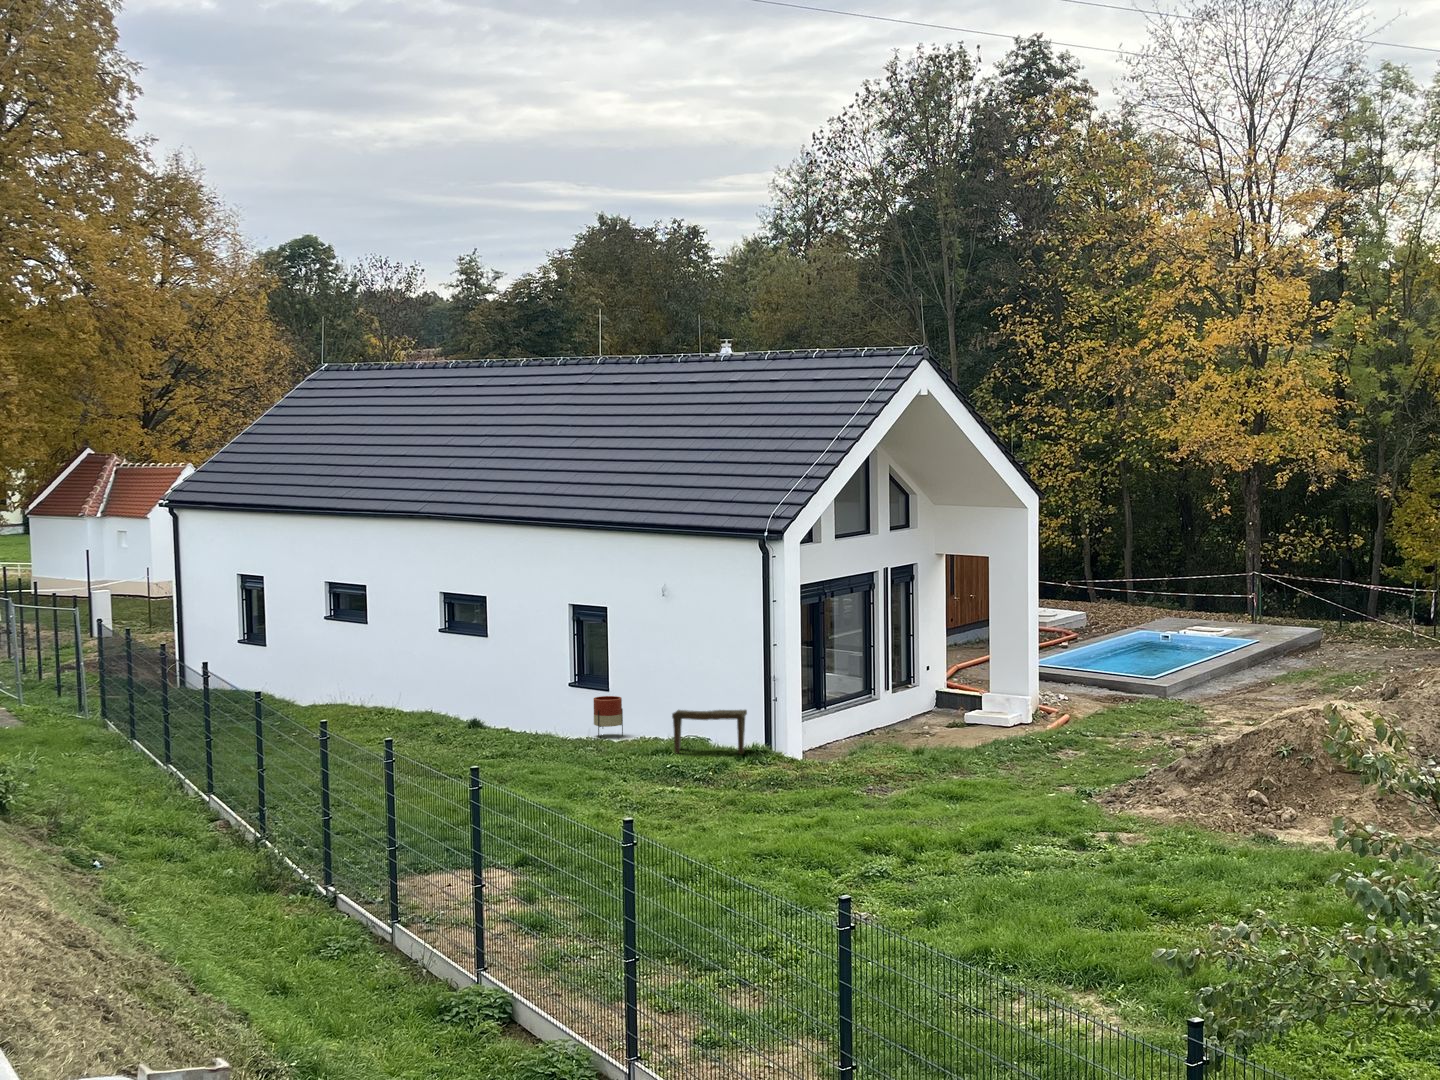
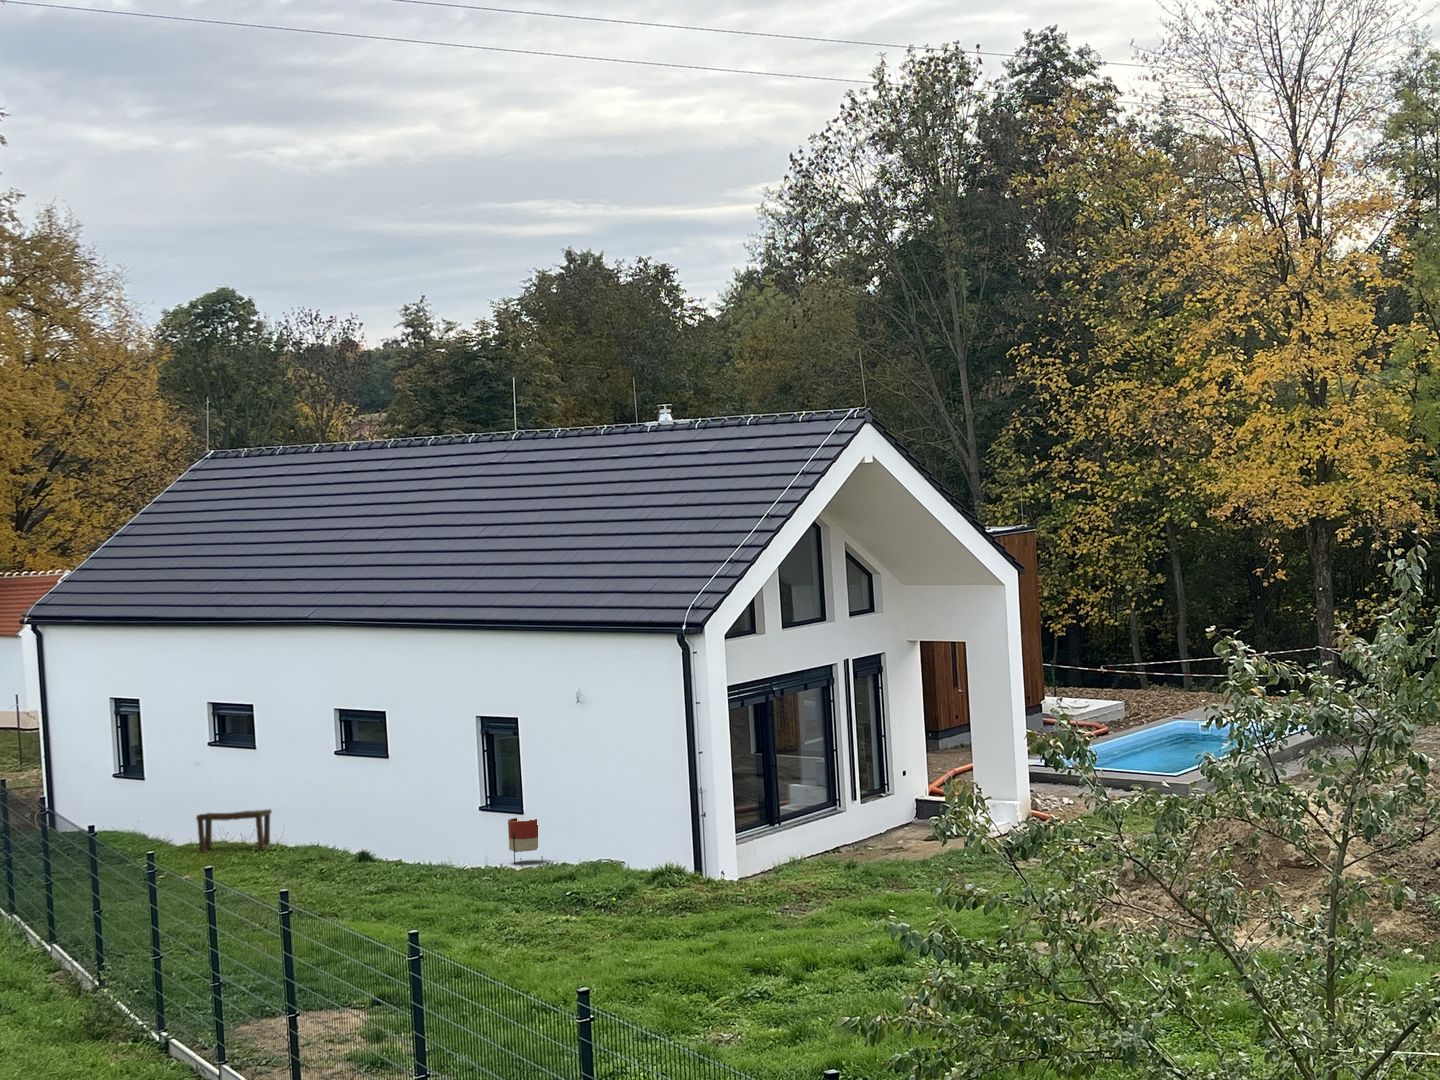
bench: present [672,710,747,754] -> present [196,809,271,853]

